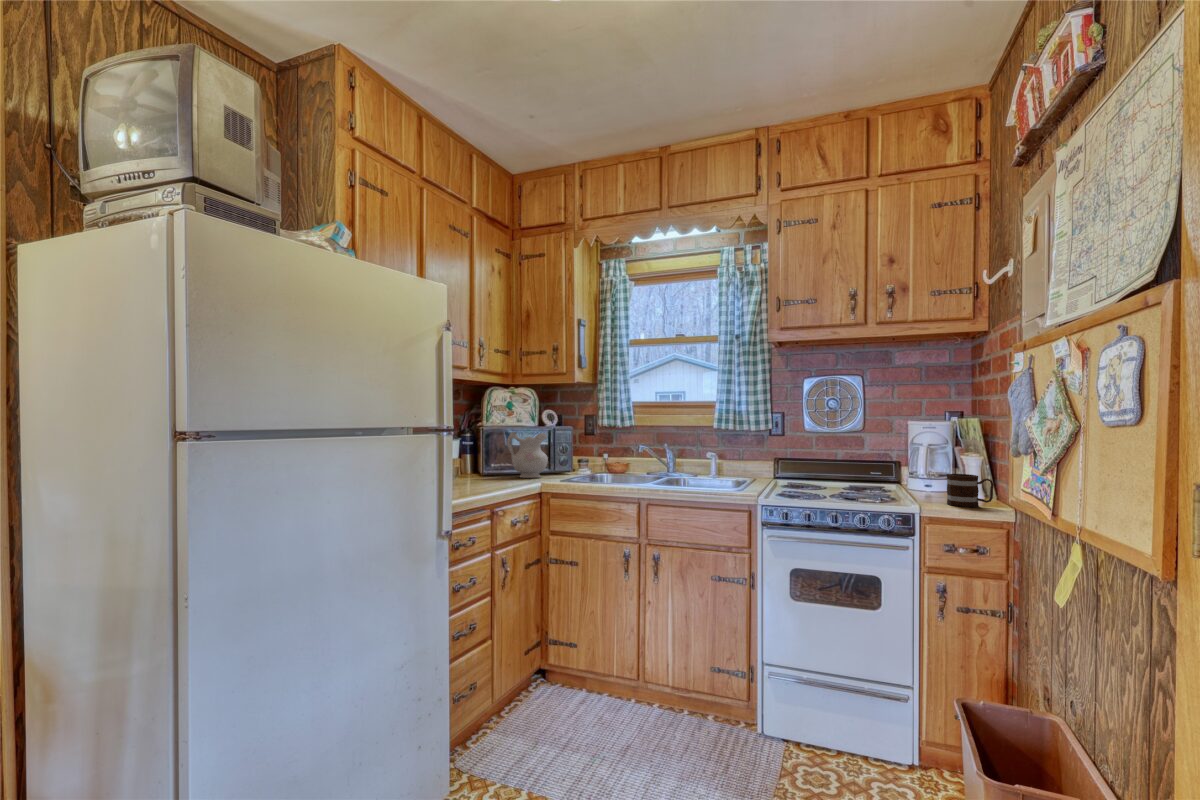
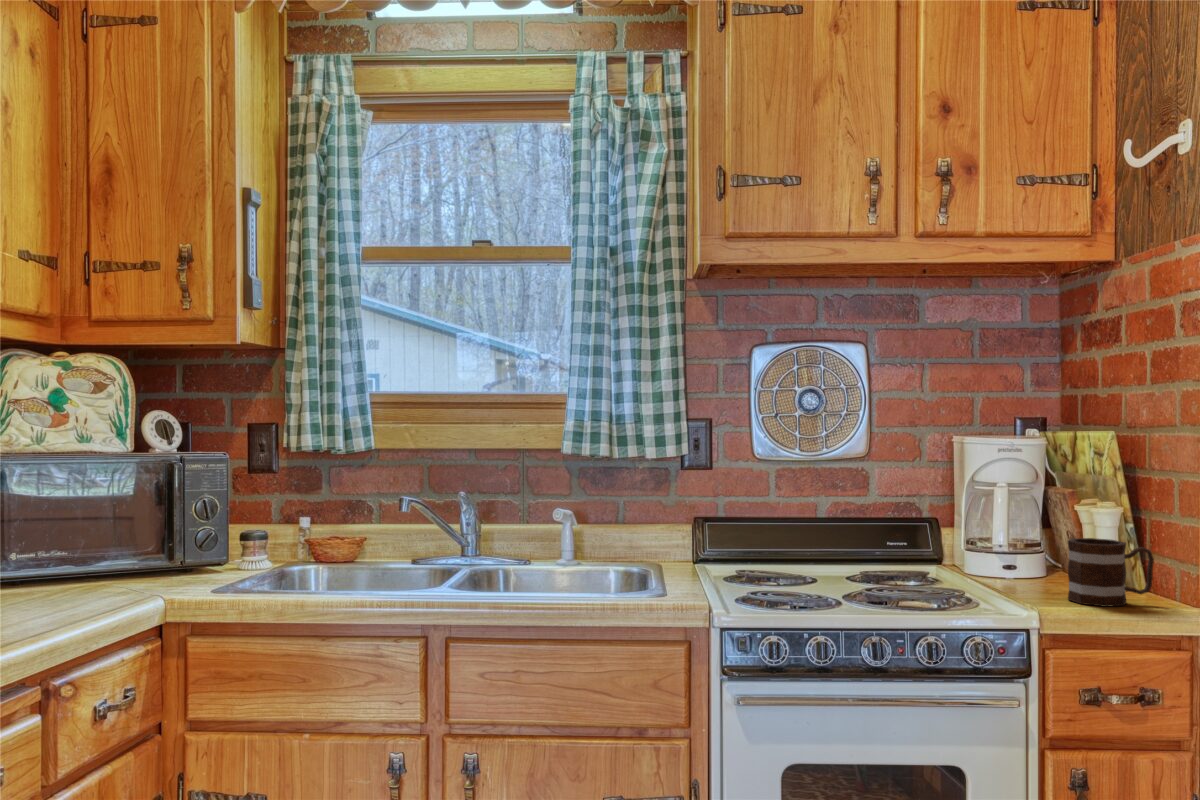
ceramic pitcher: present [507,432,548,478] -> none [44,474,166,598]

